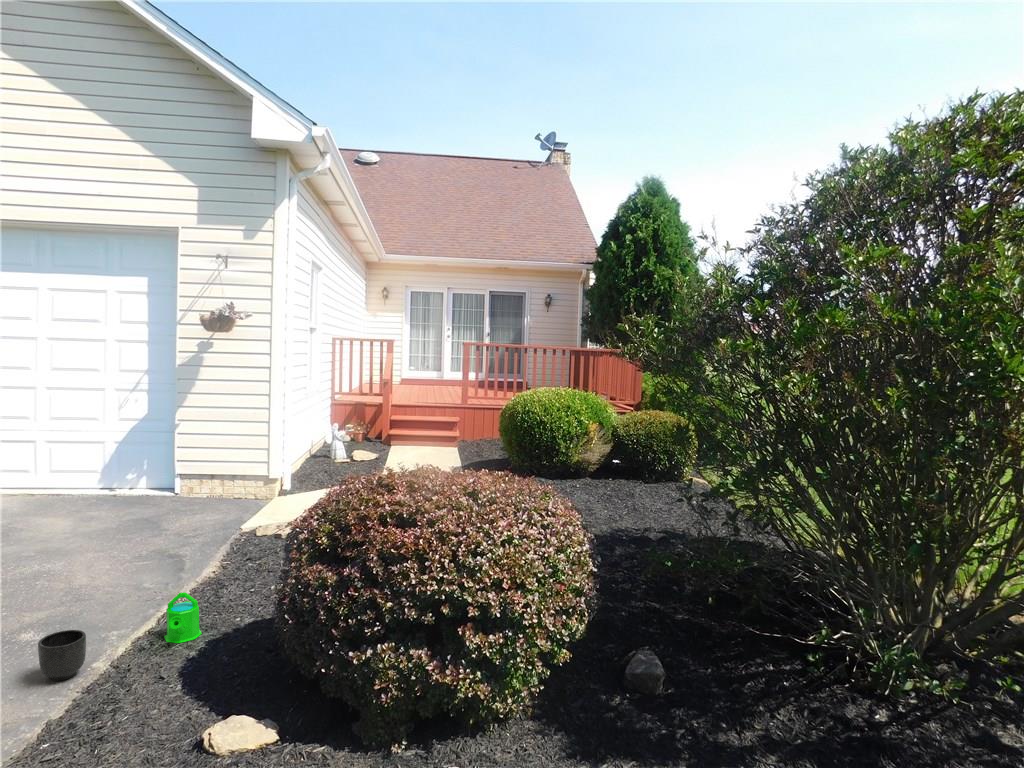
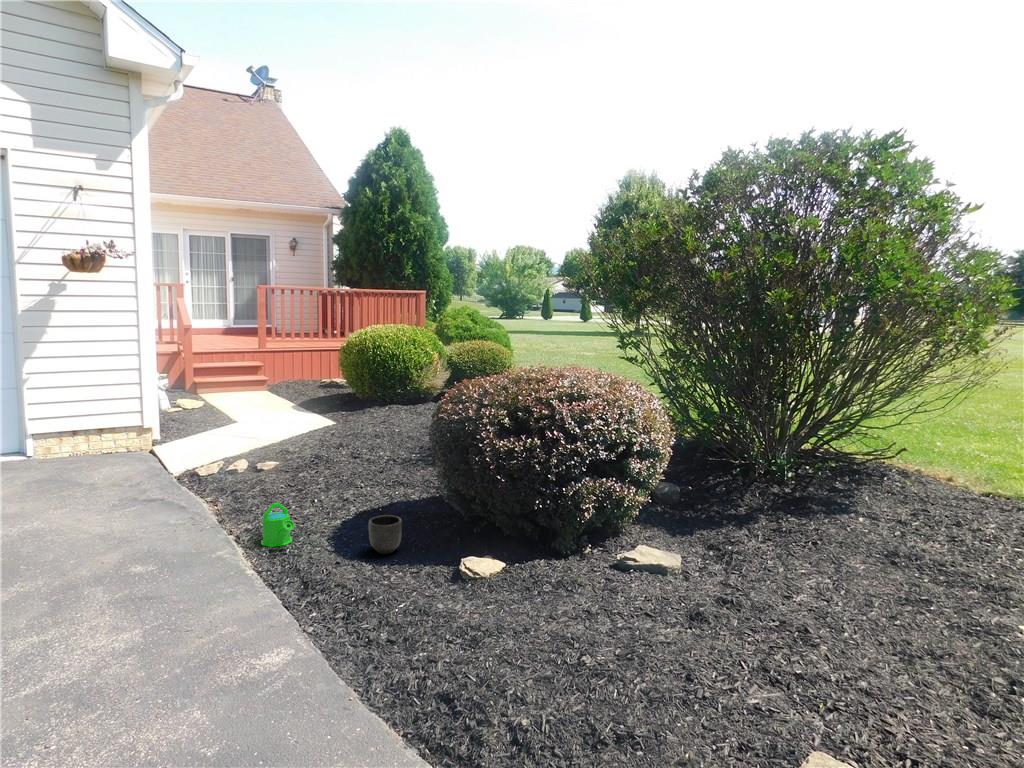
planter: present [38,630,86,681] -> present [369,515,402,554]

